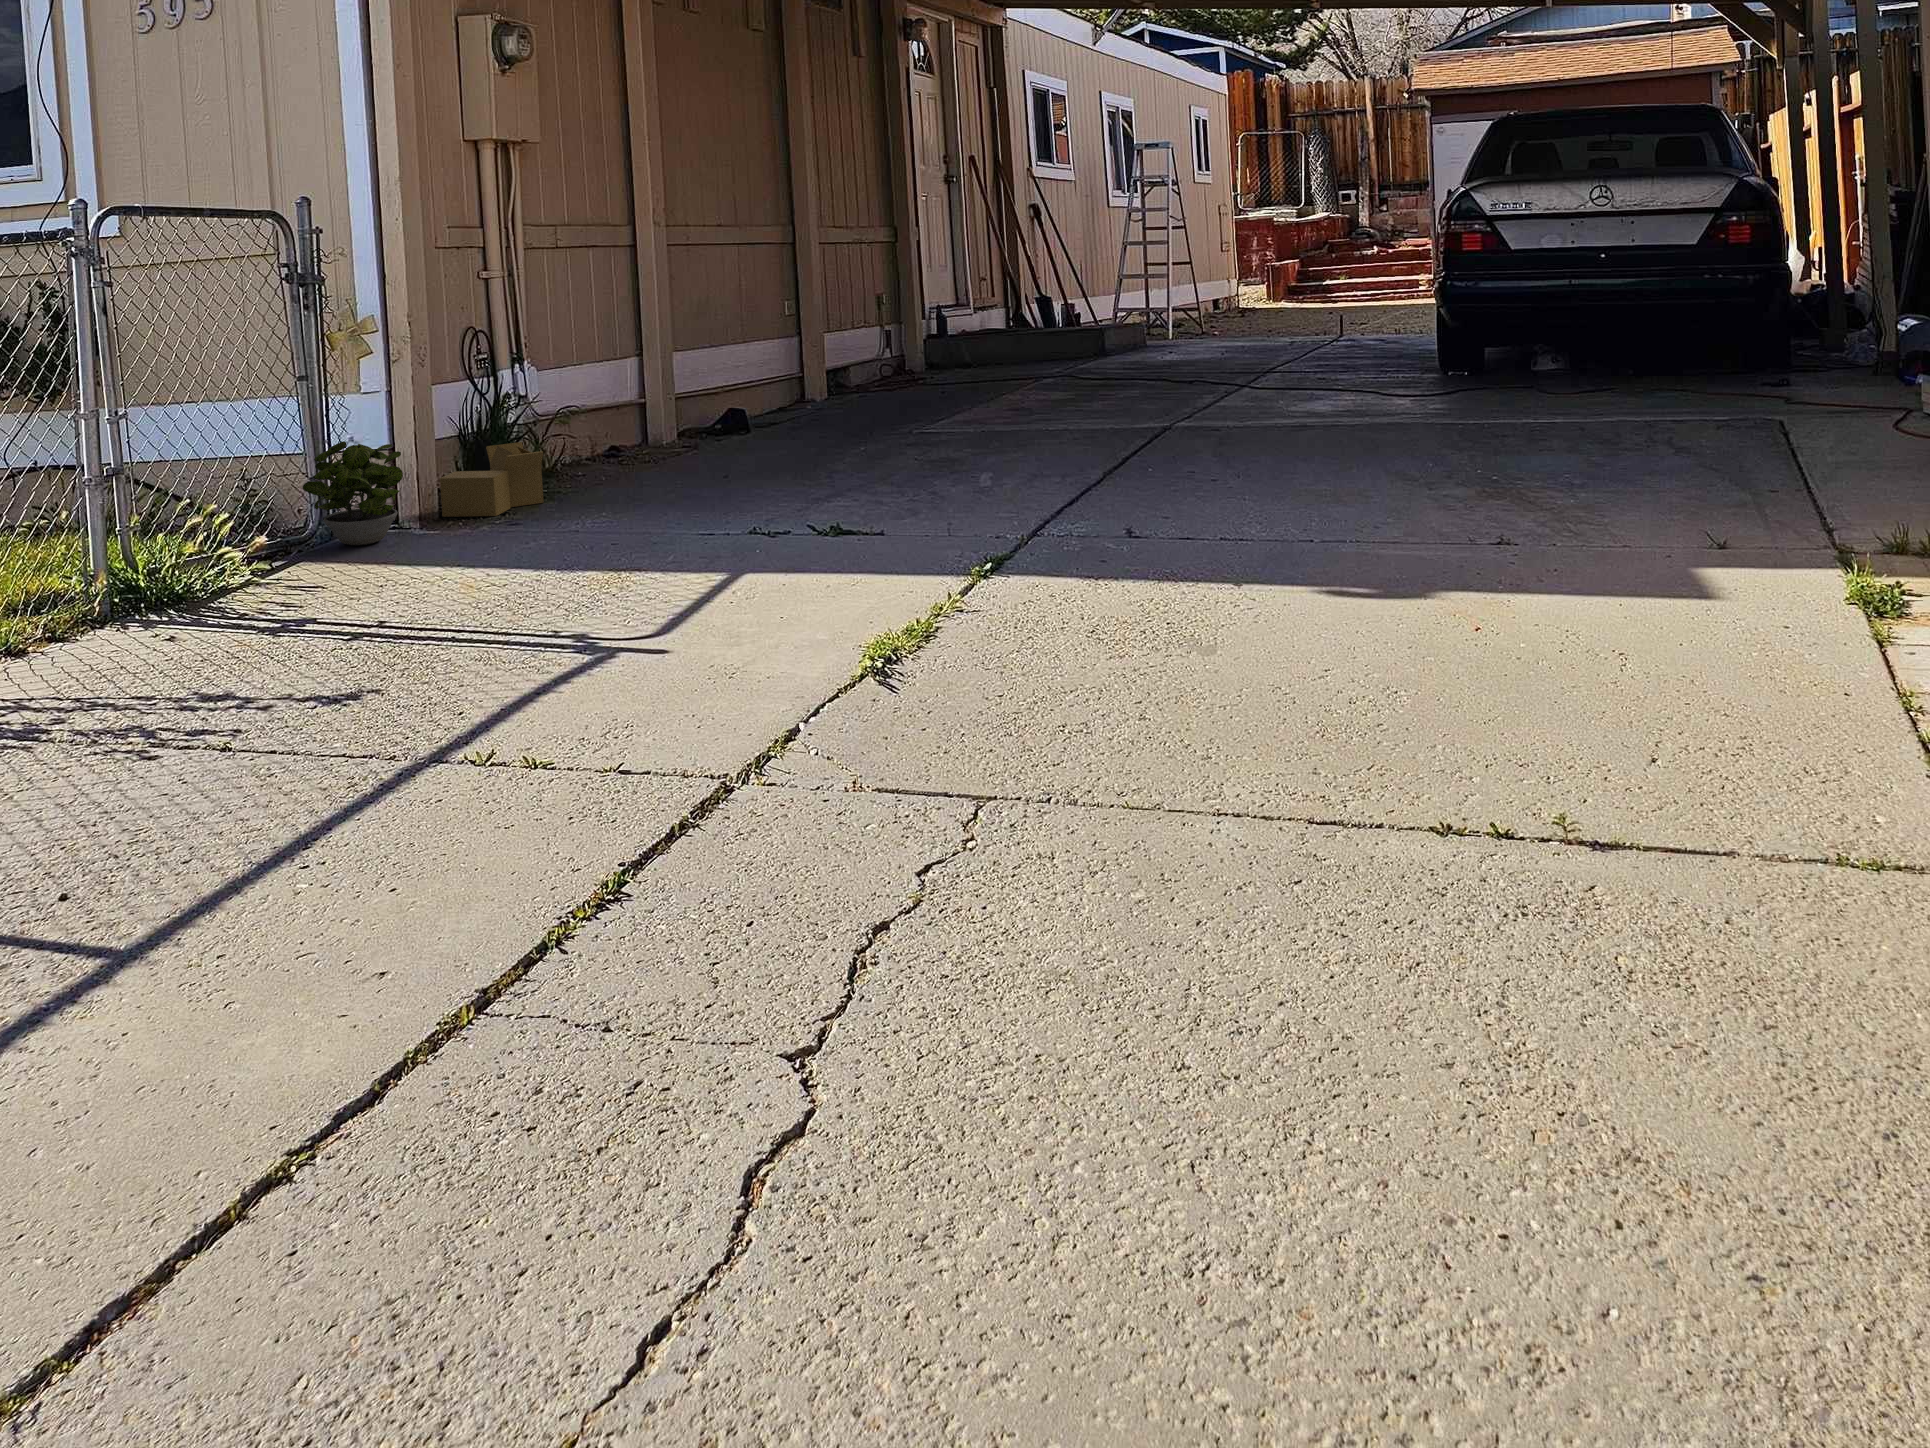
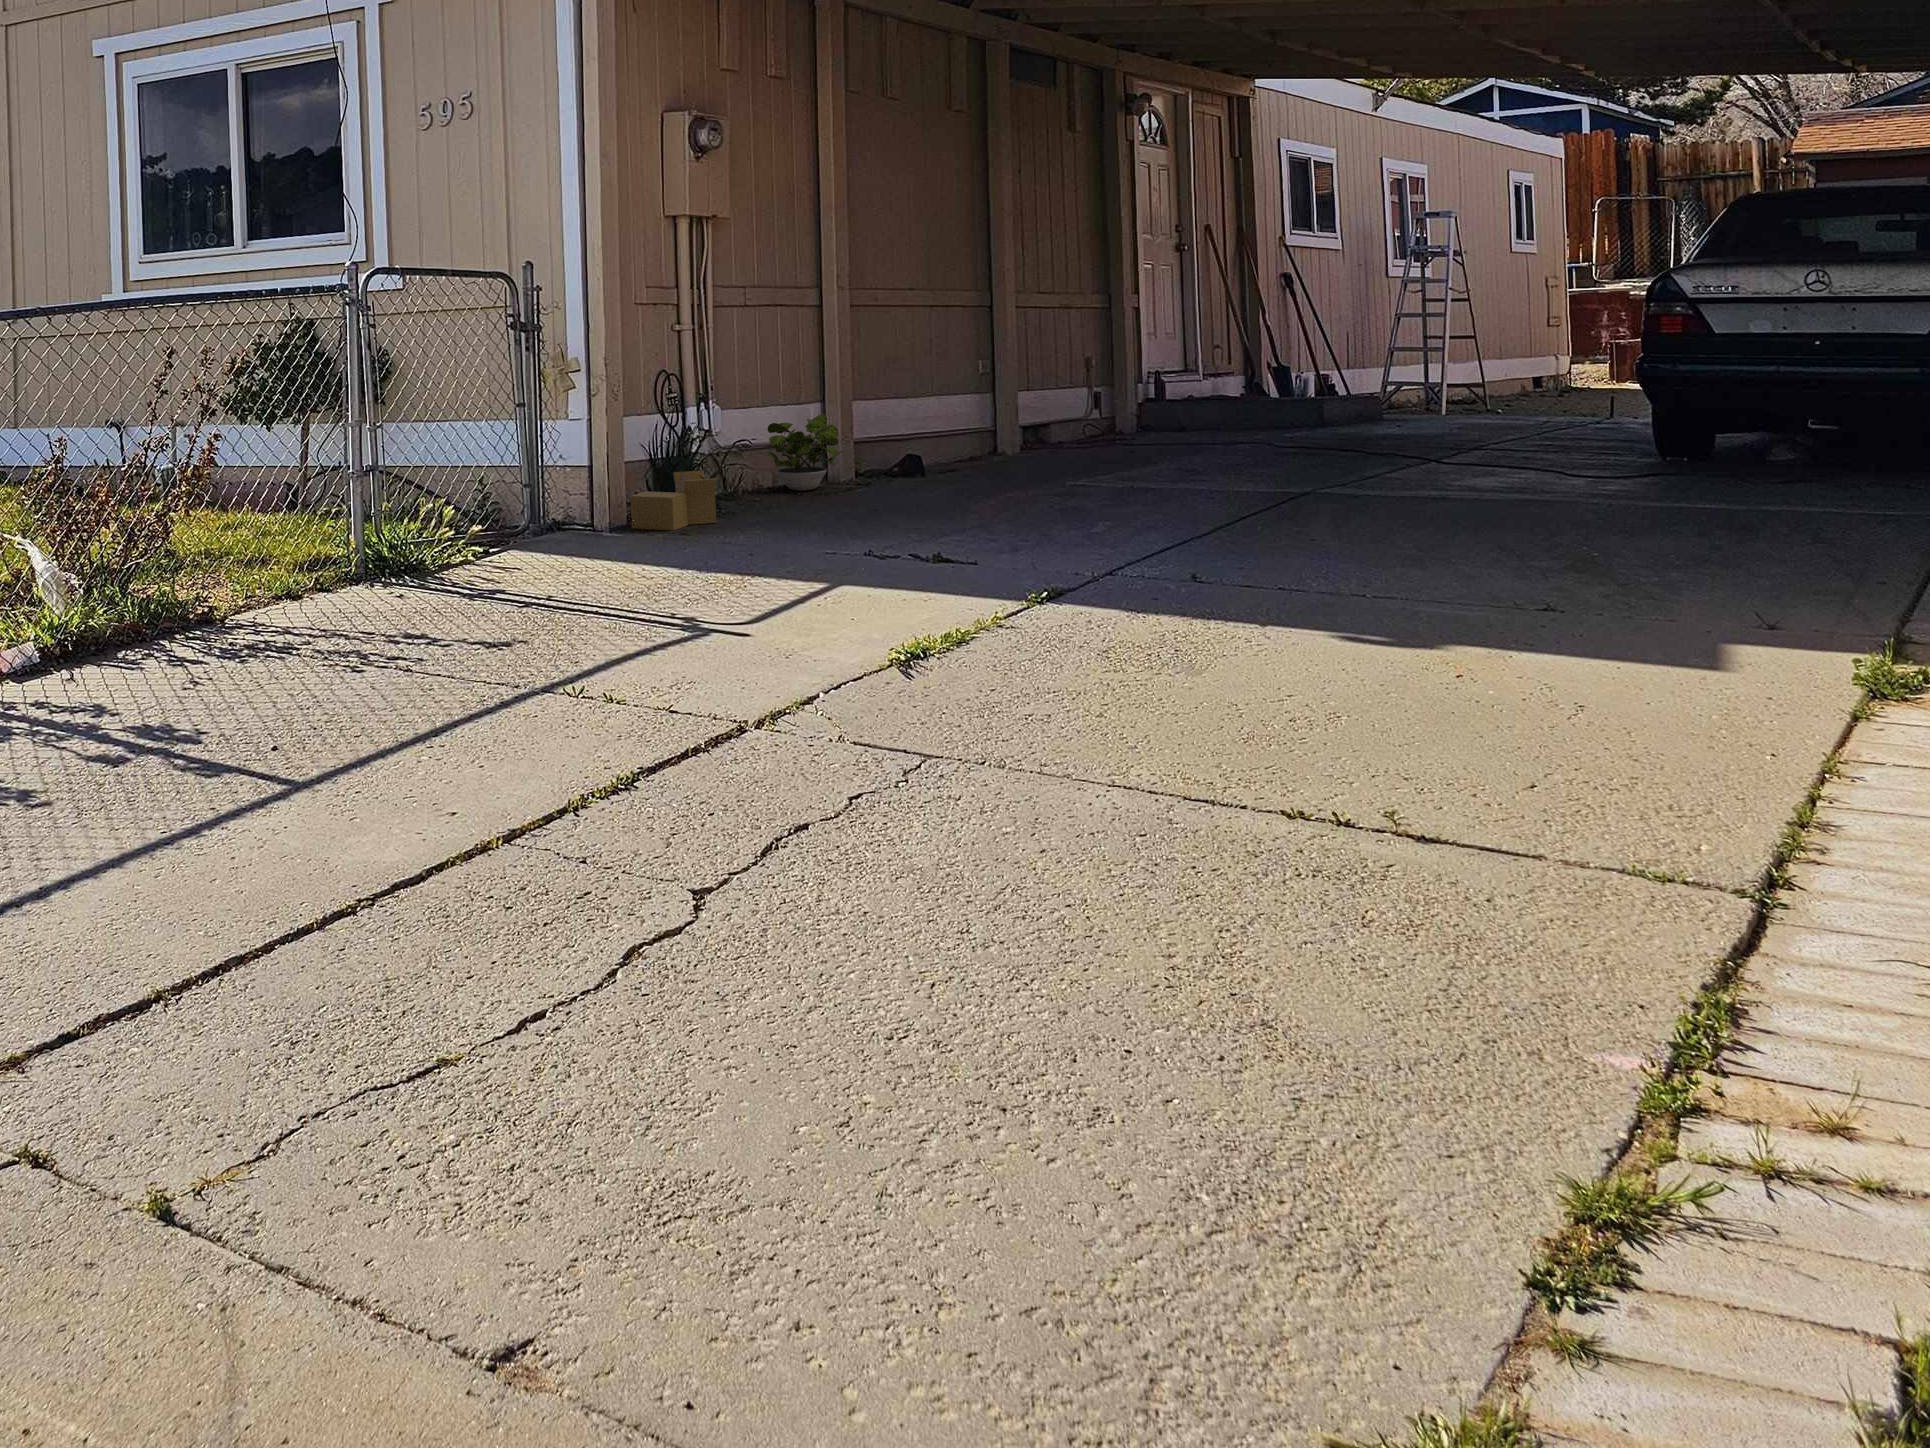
potted plant: present [303,441,403,545] -> present [766,414,843,491]

